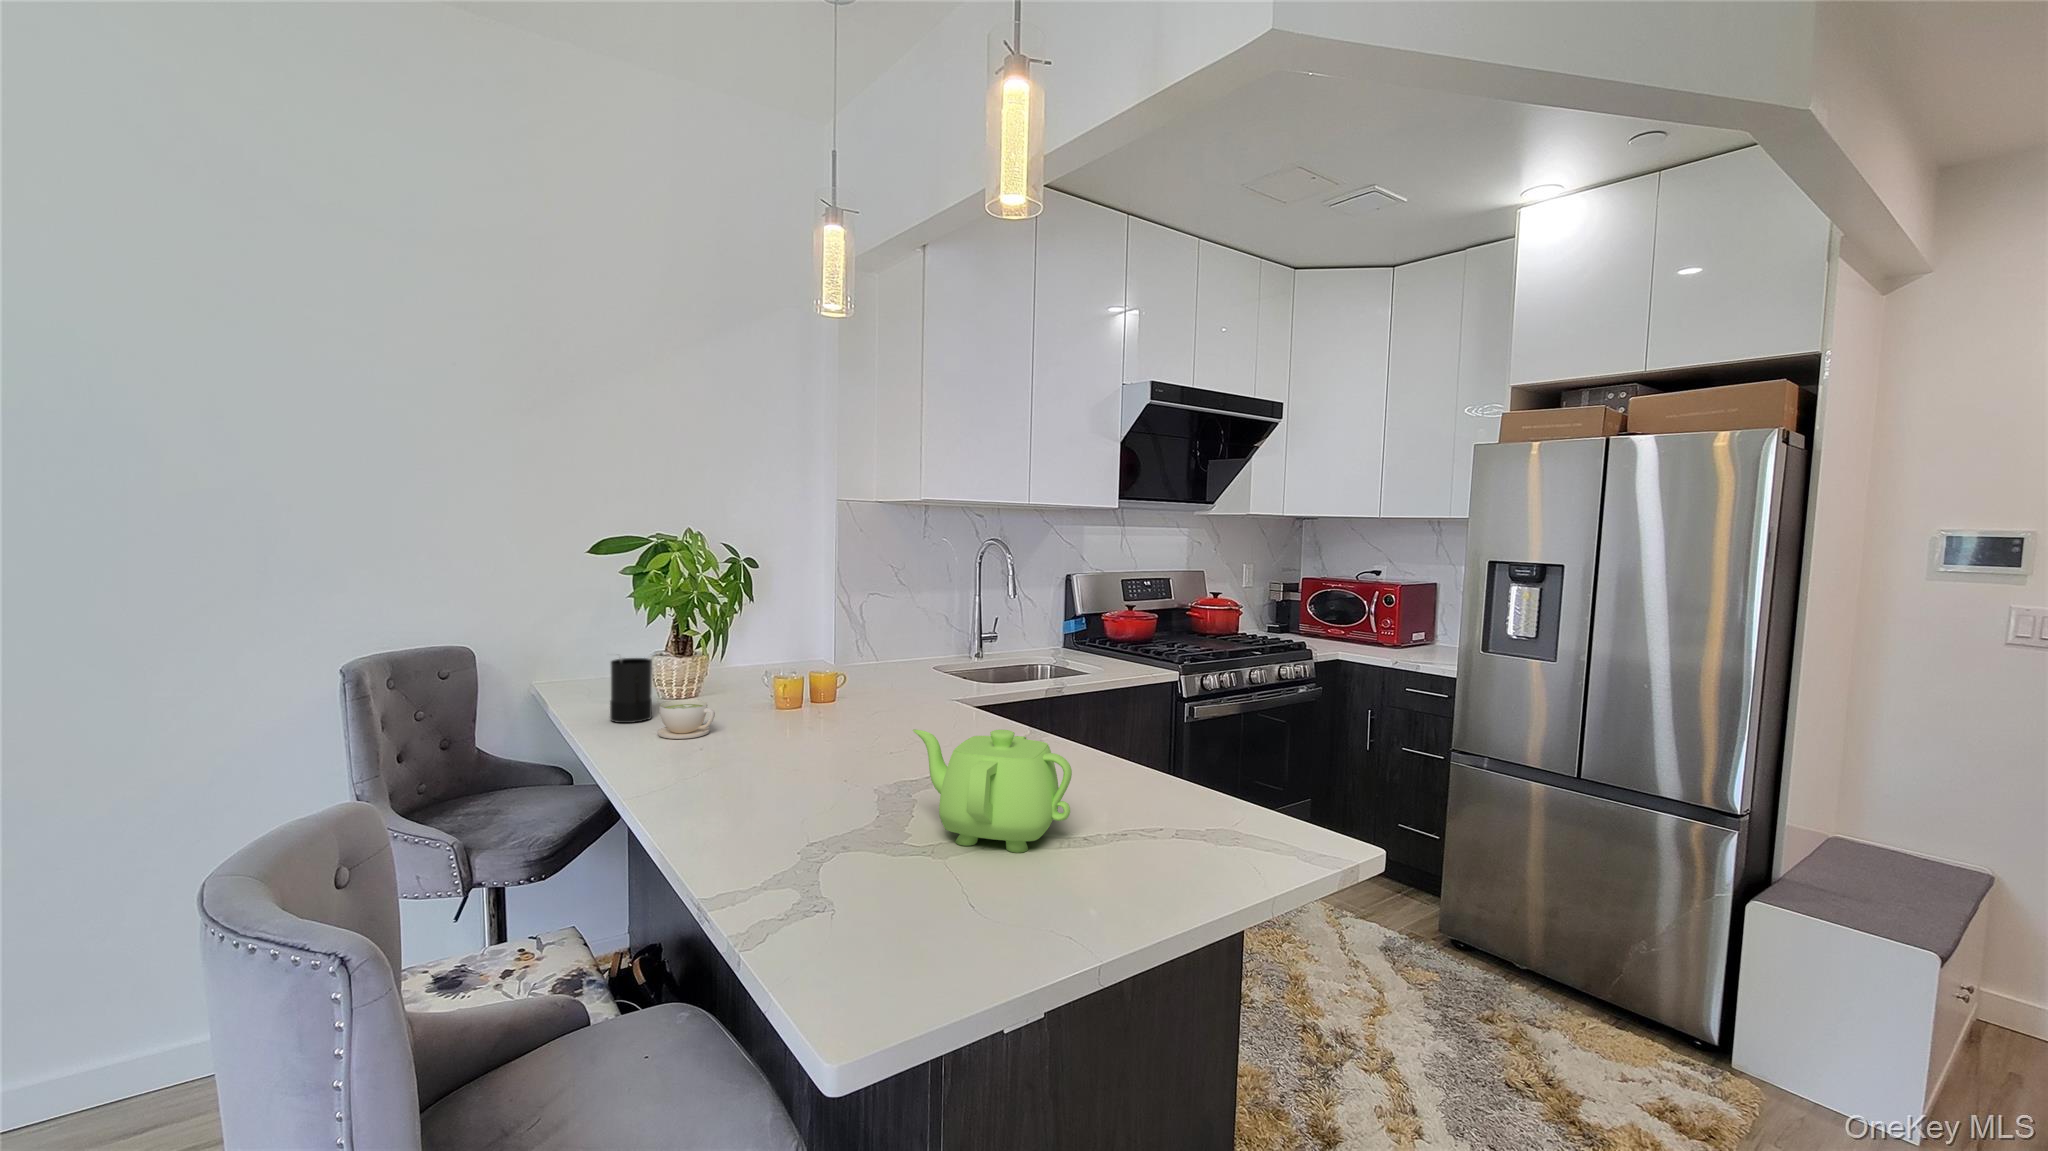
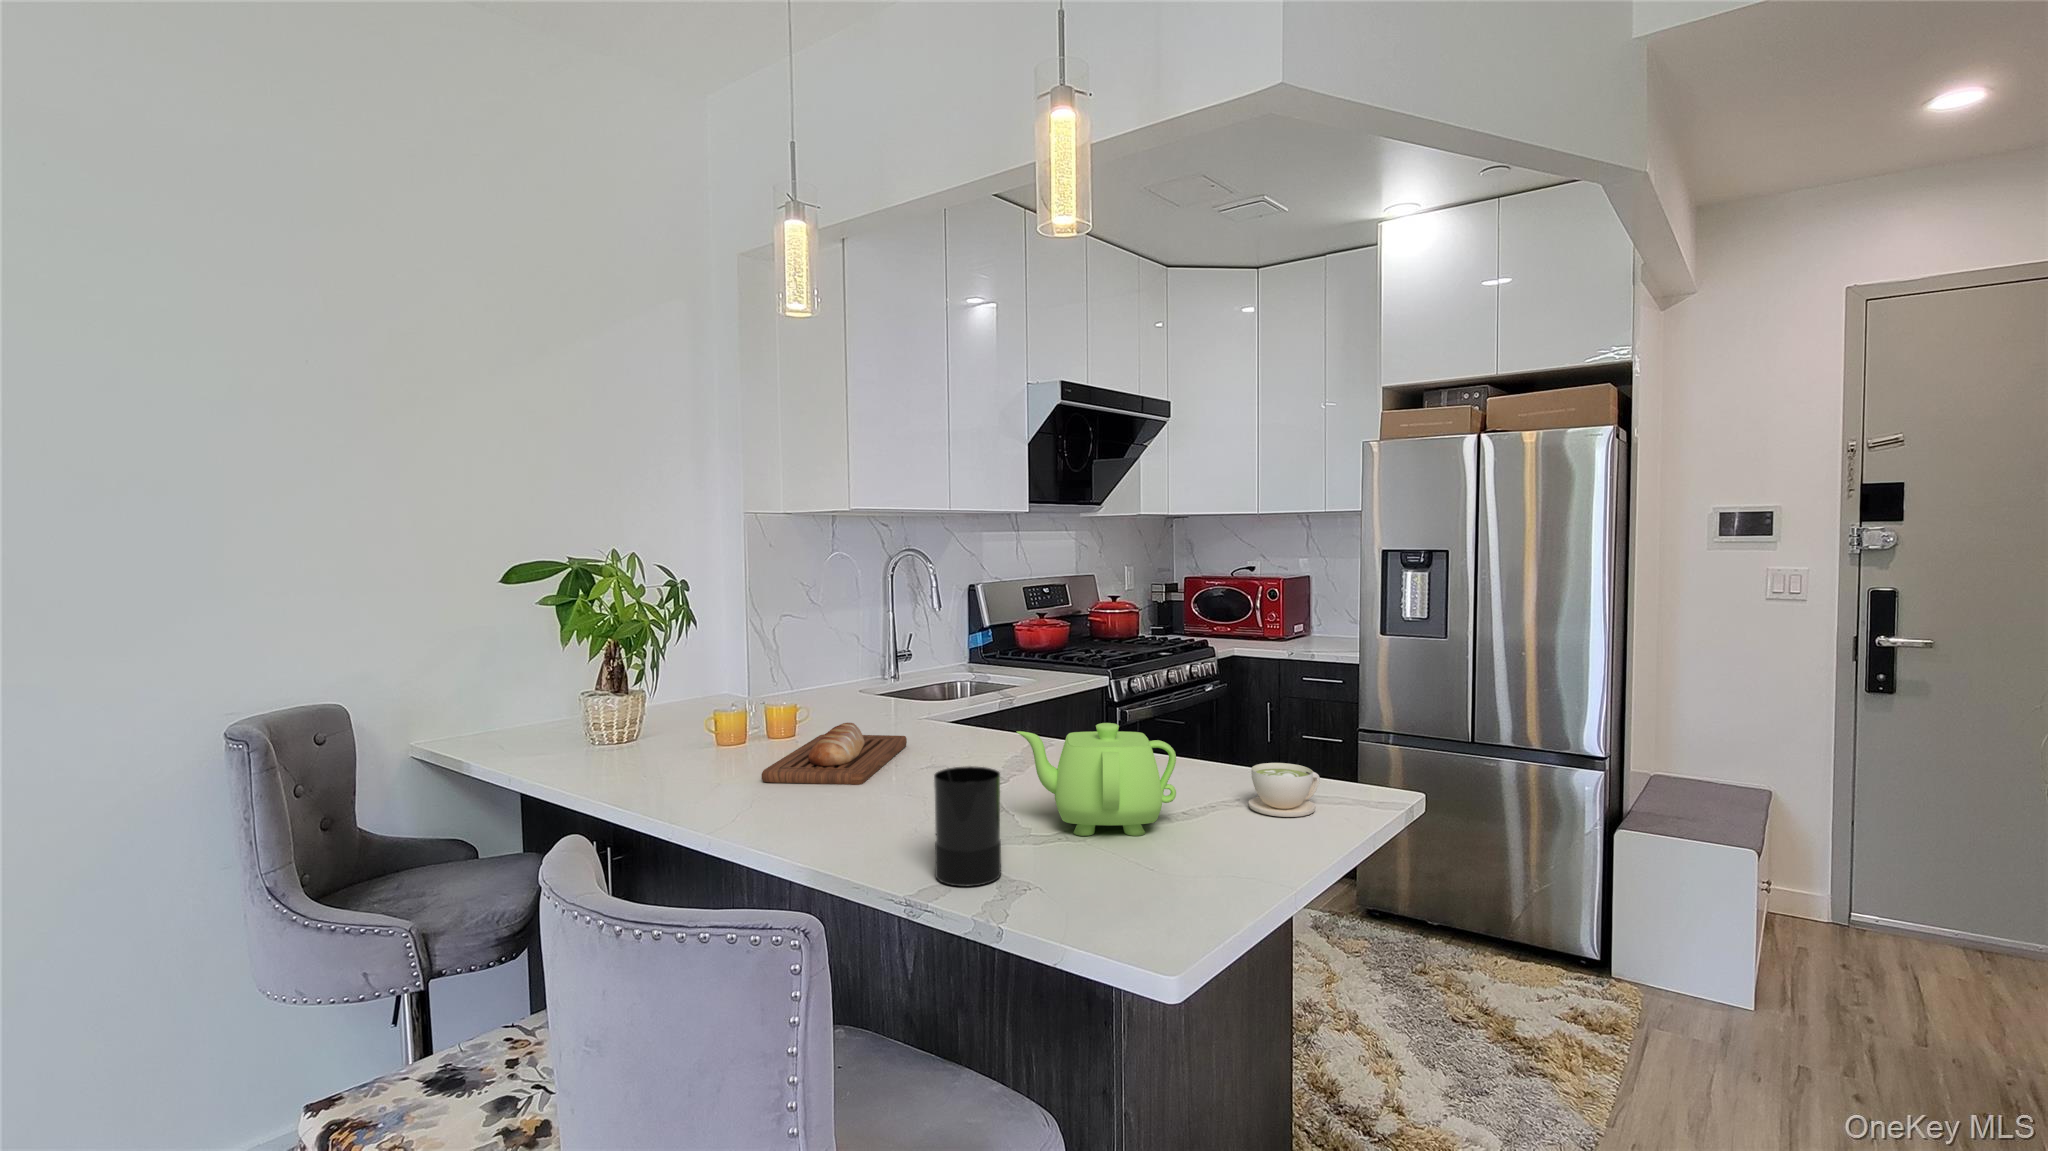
candle: present [610,657,652,723] -> present [932,766,1001,887]
coffee cup: present [657,700,715,739] -> present [1248,763,1320,817]
bread loaf: none [743,701,909,763] -> present [761,723,907,785]

